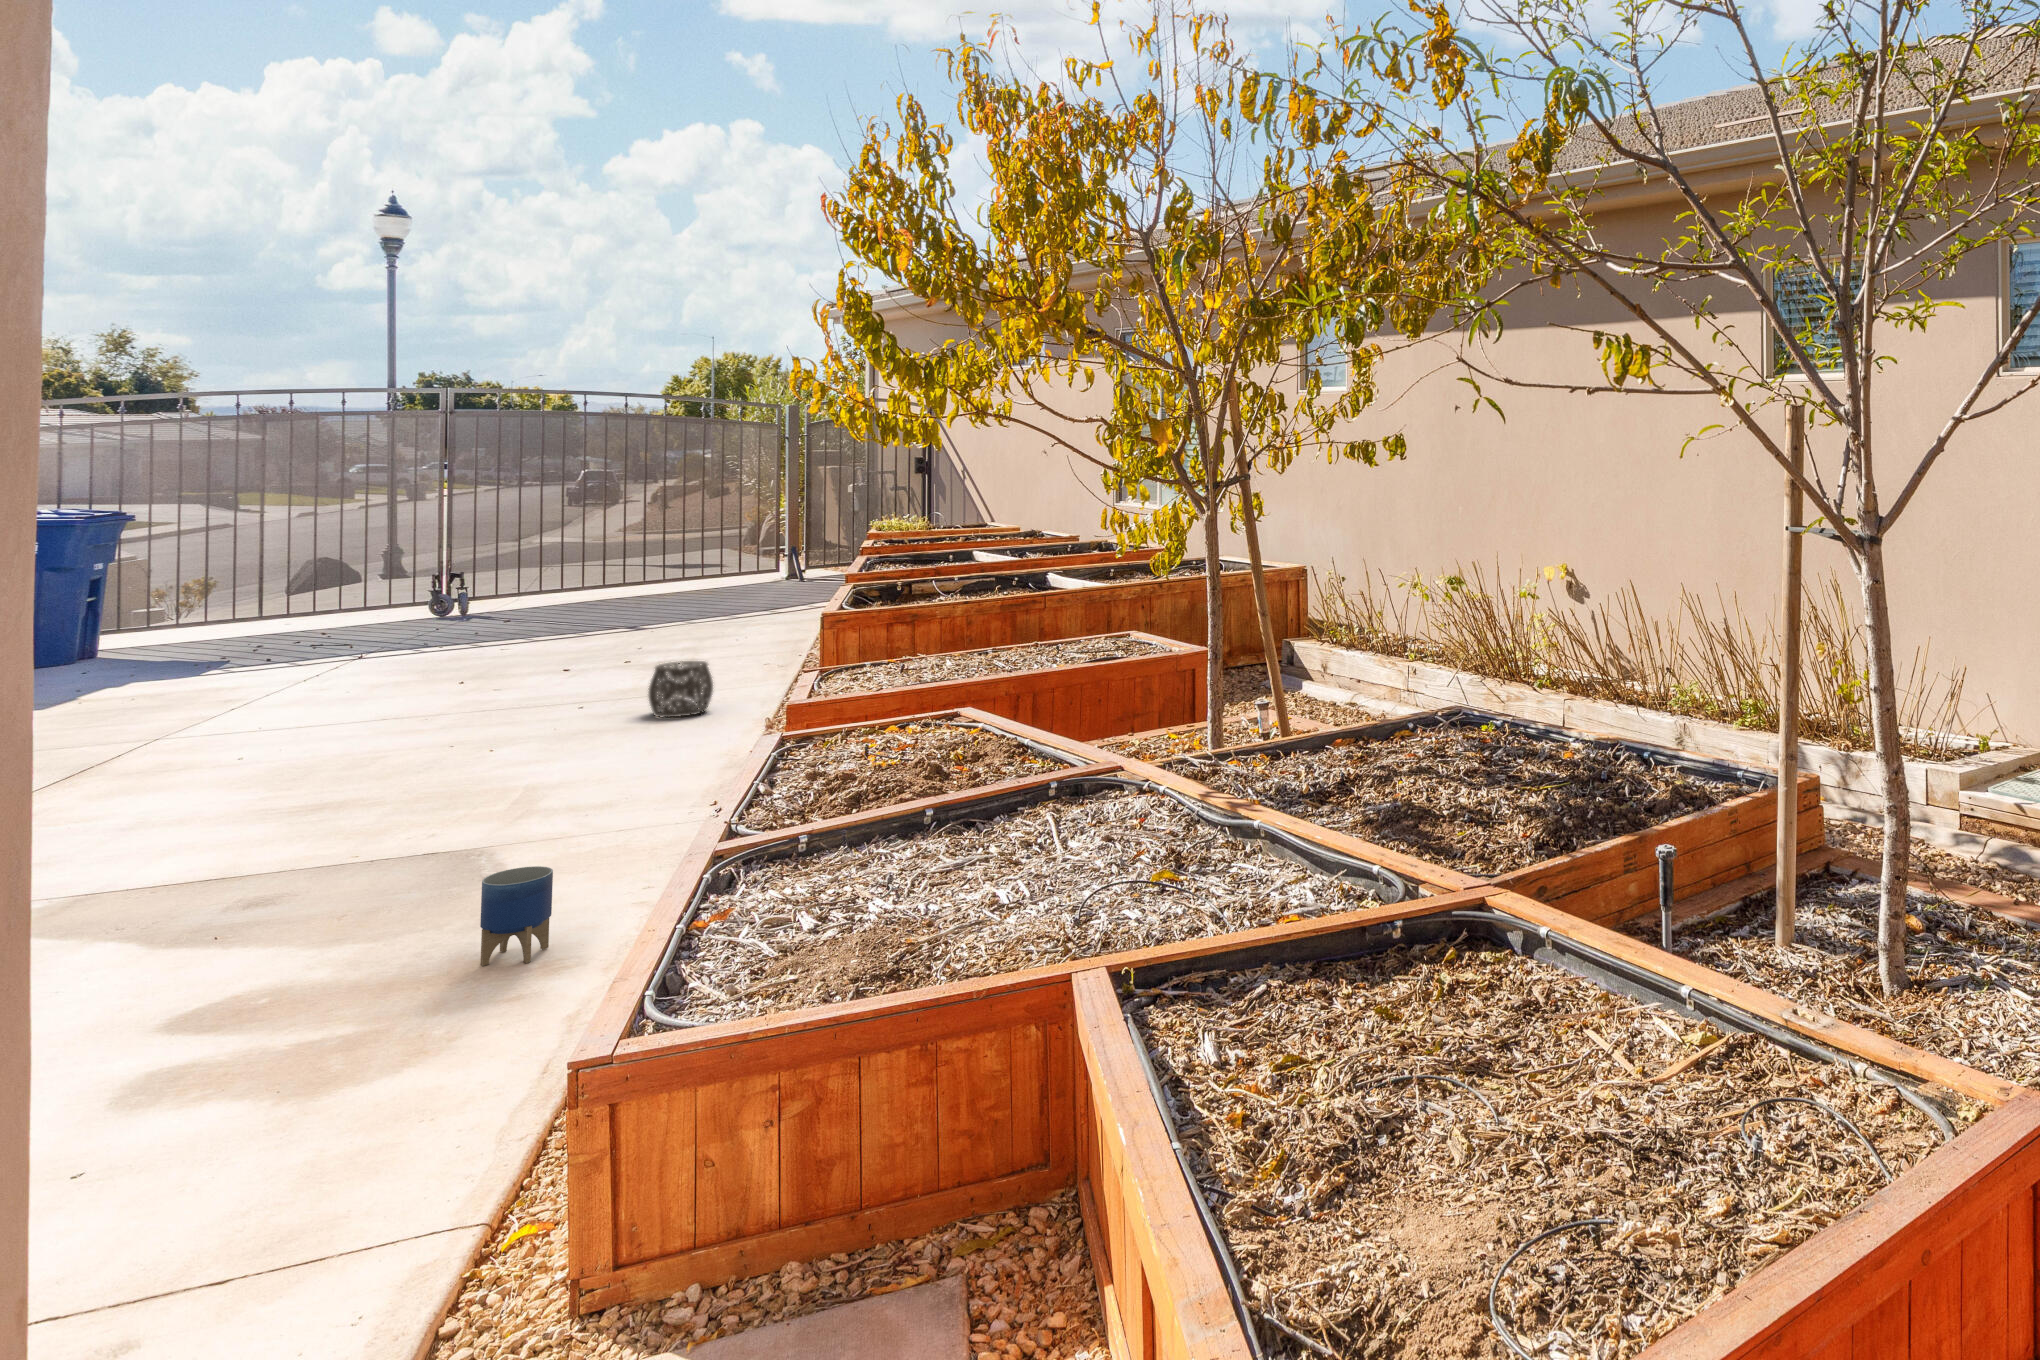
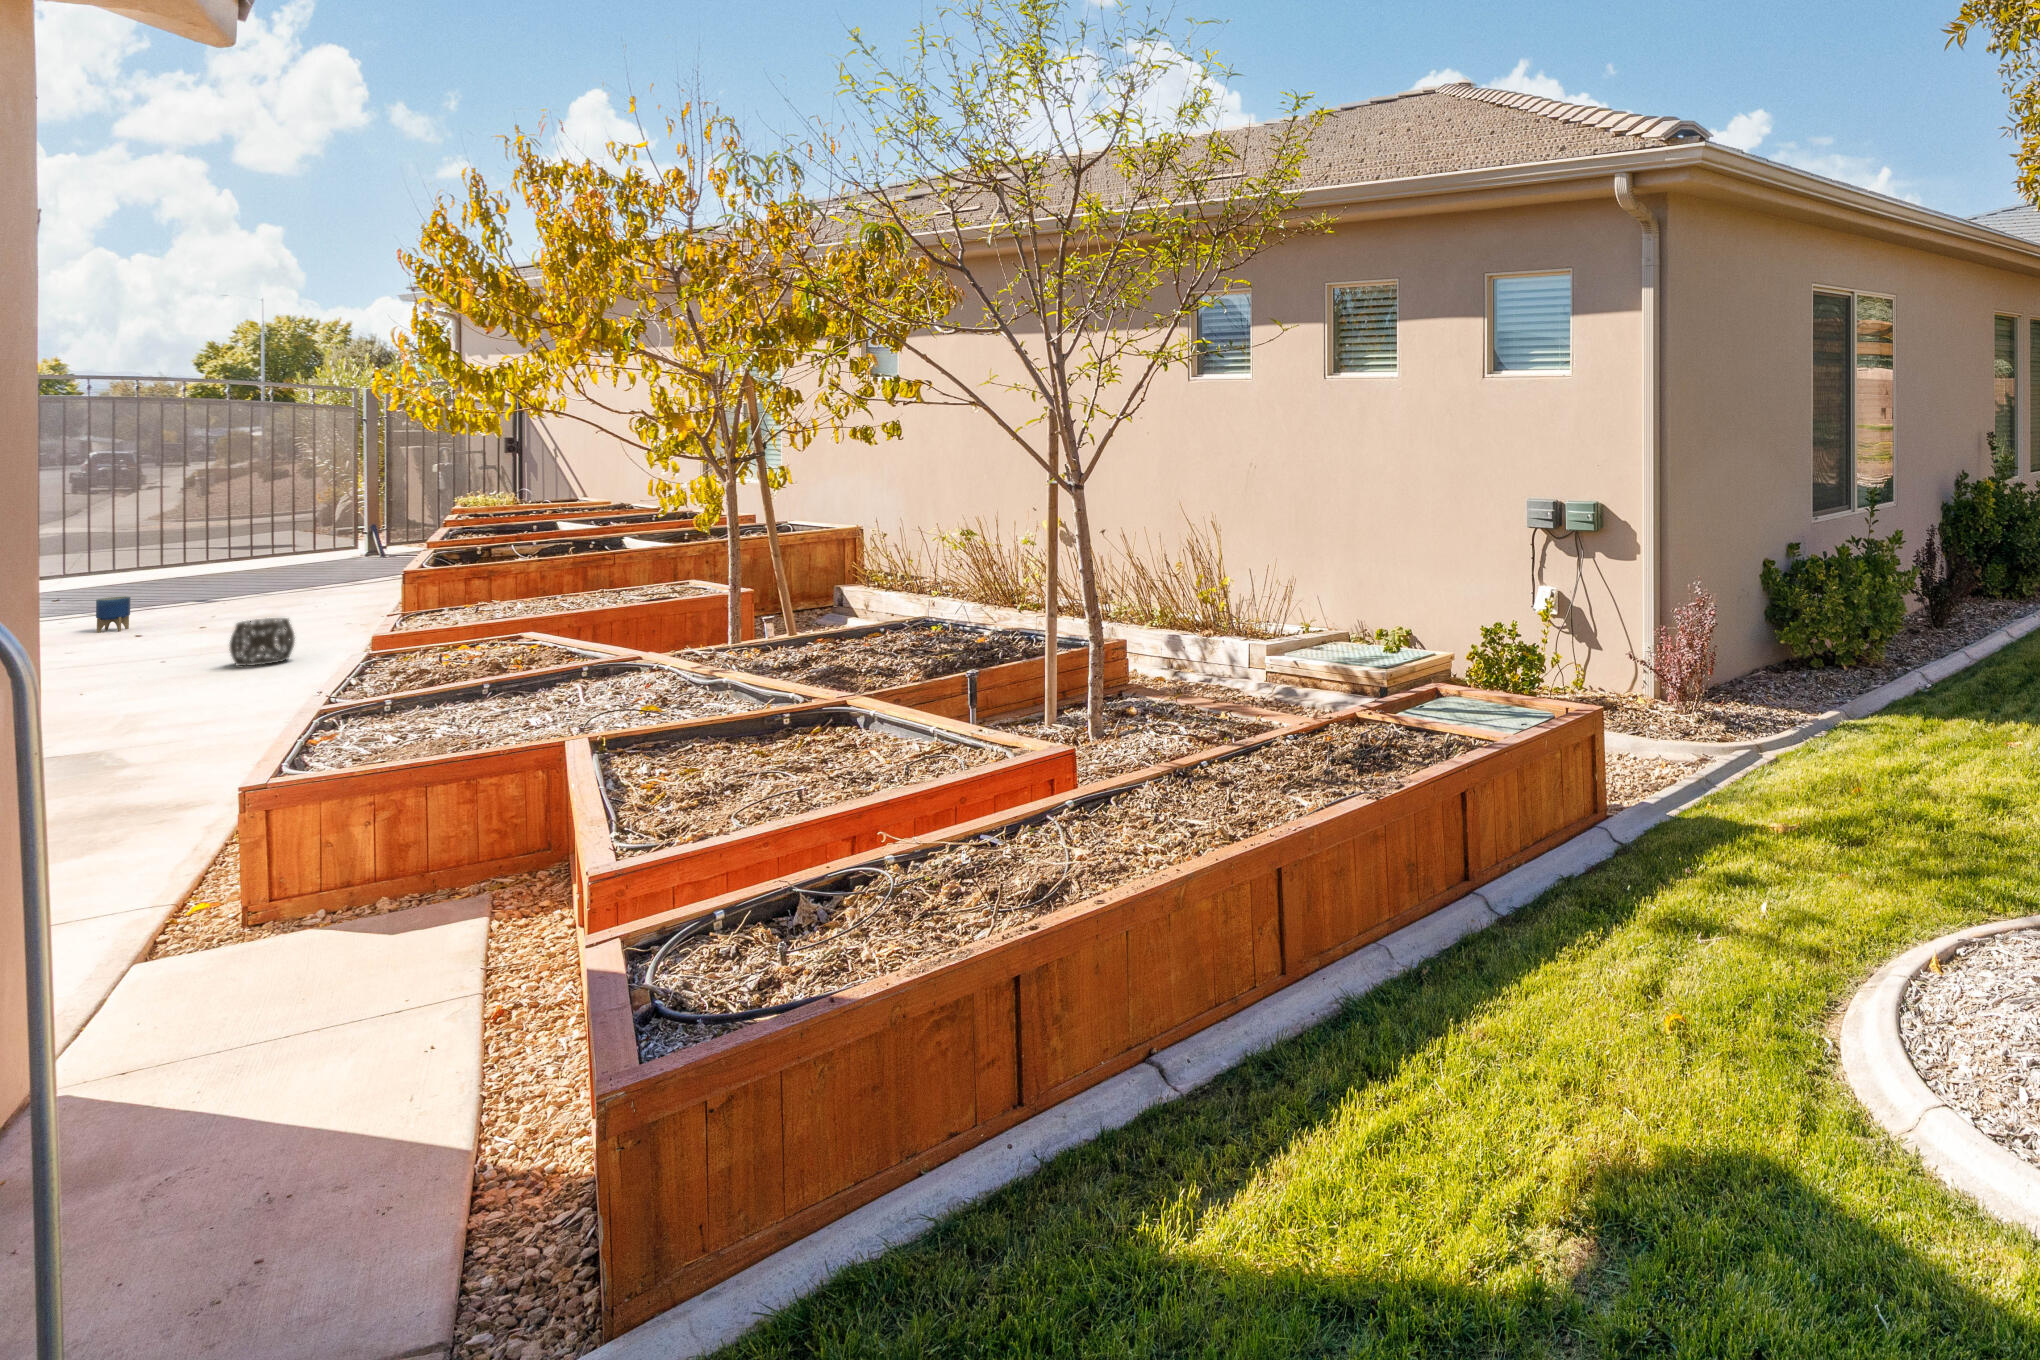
planter: present [480,866,553,966] -> present [96,596,131,633]

